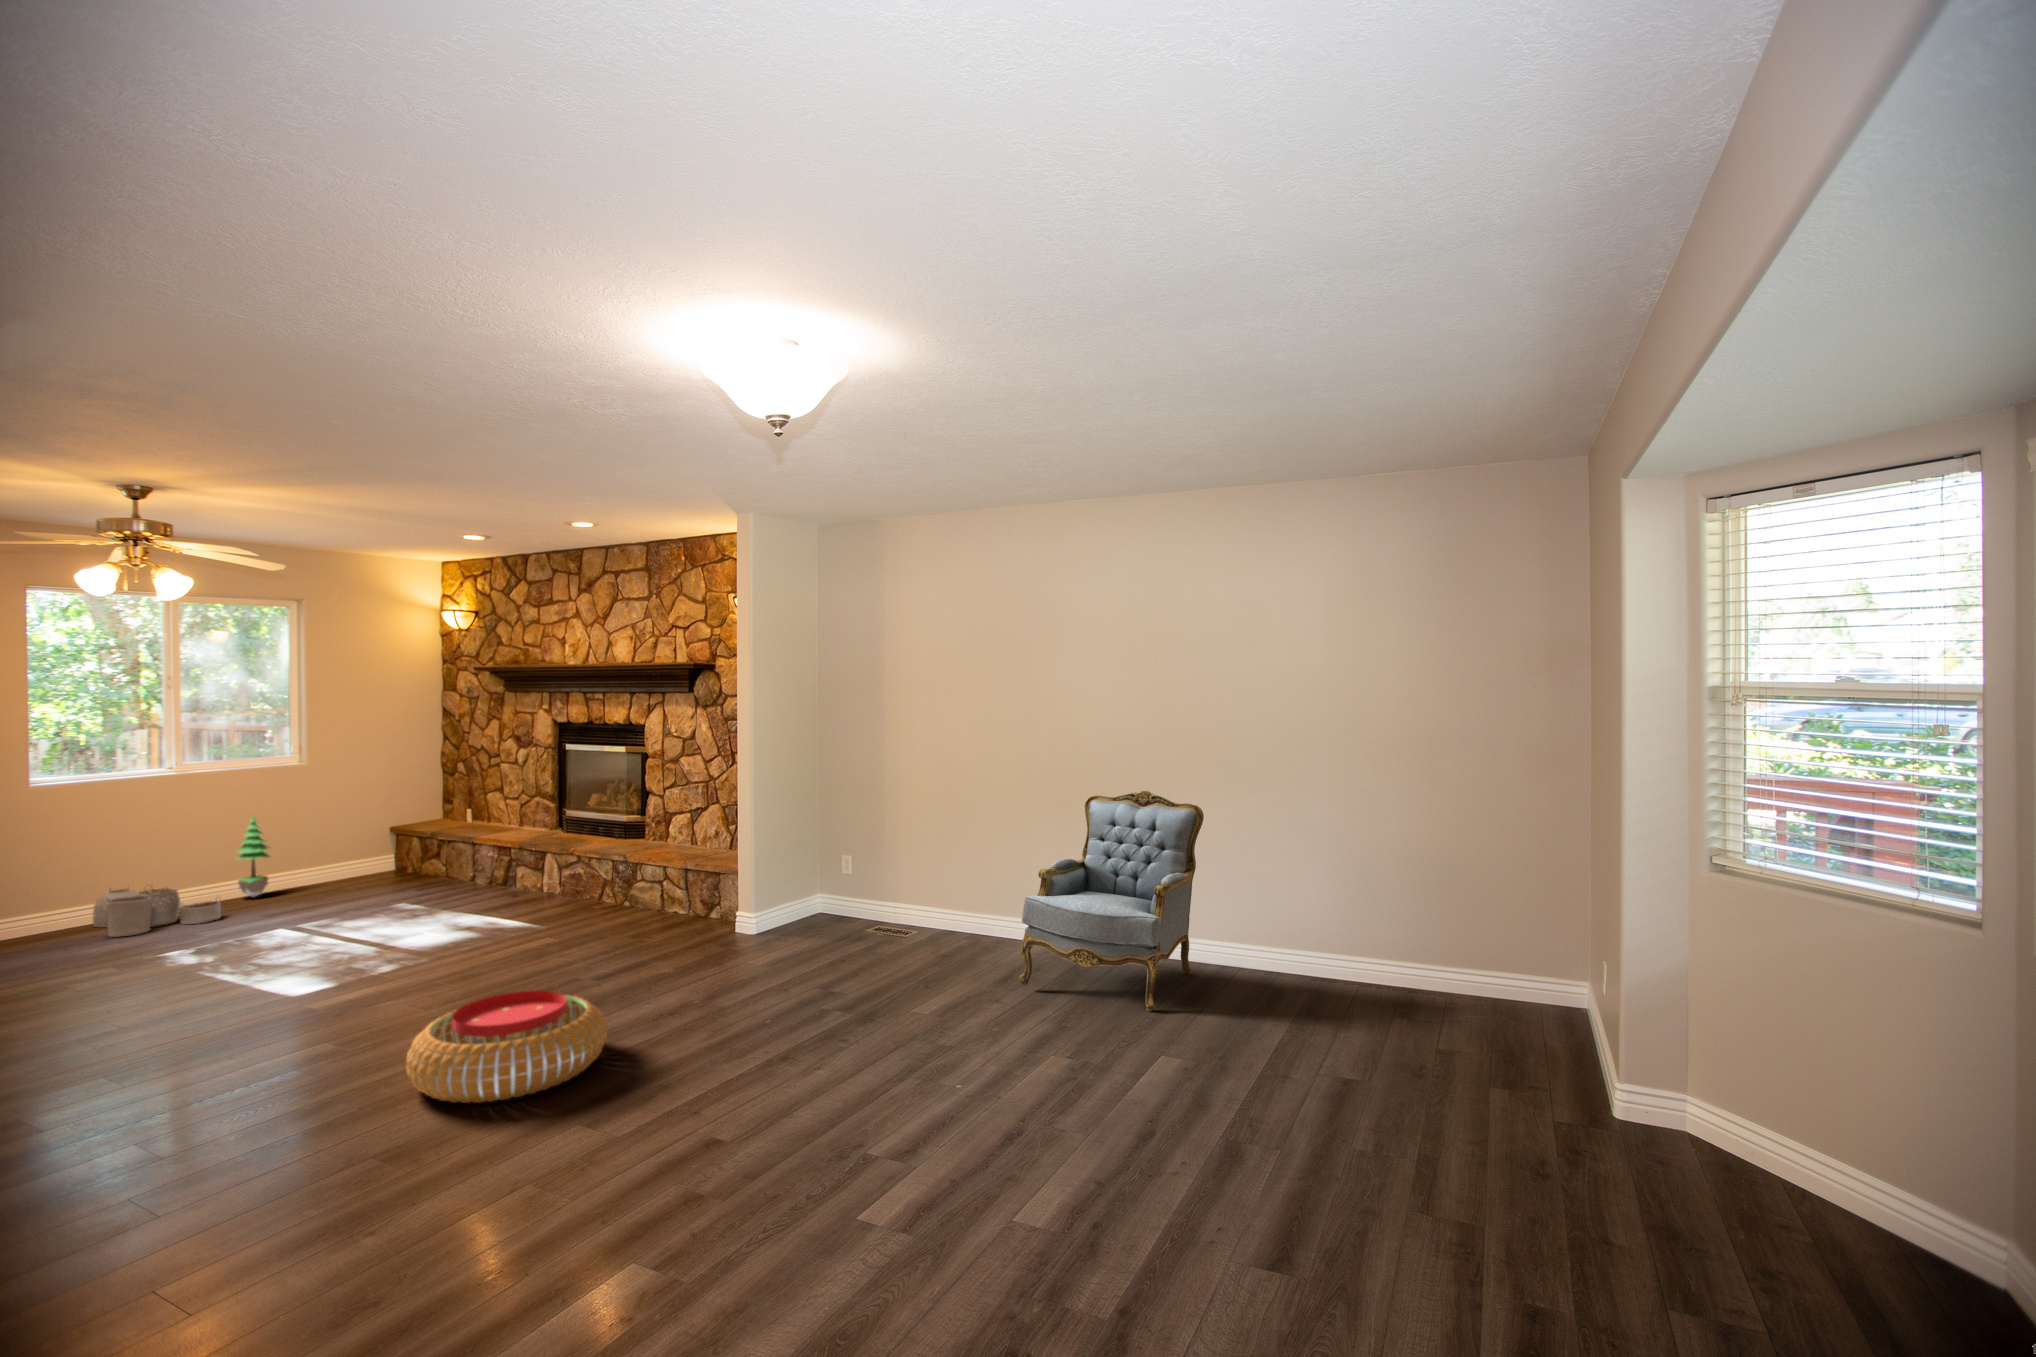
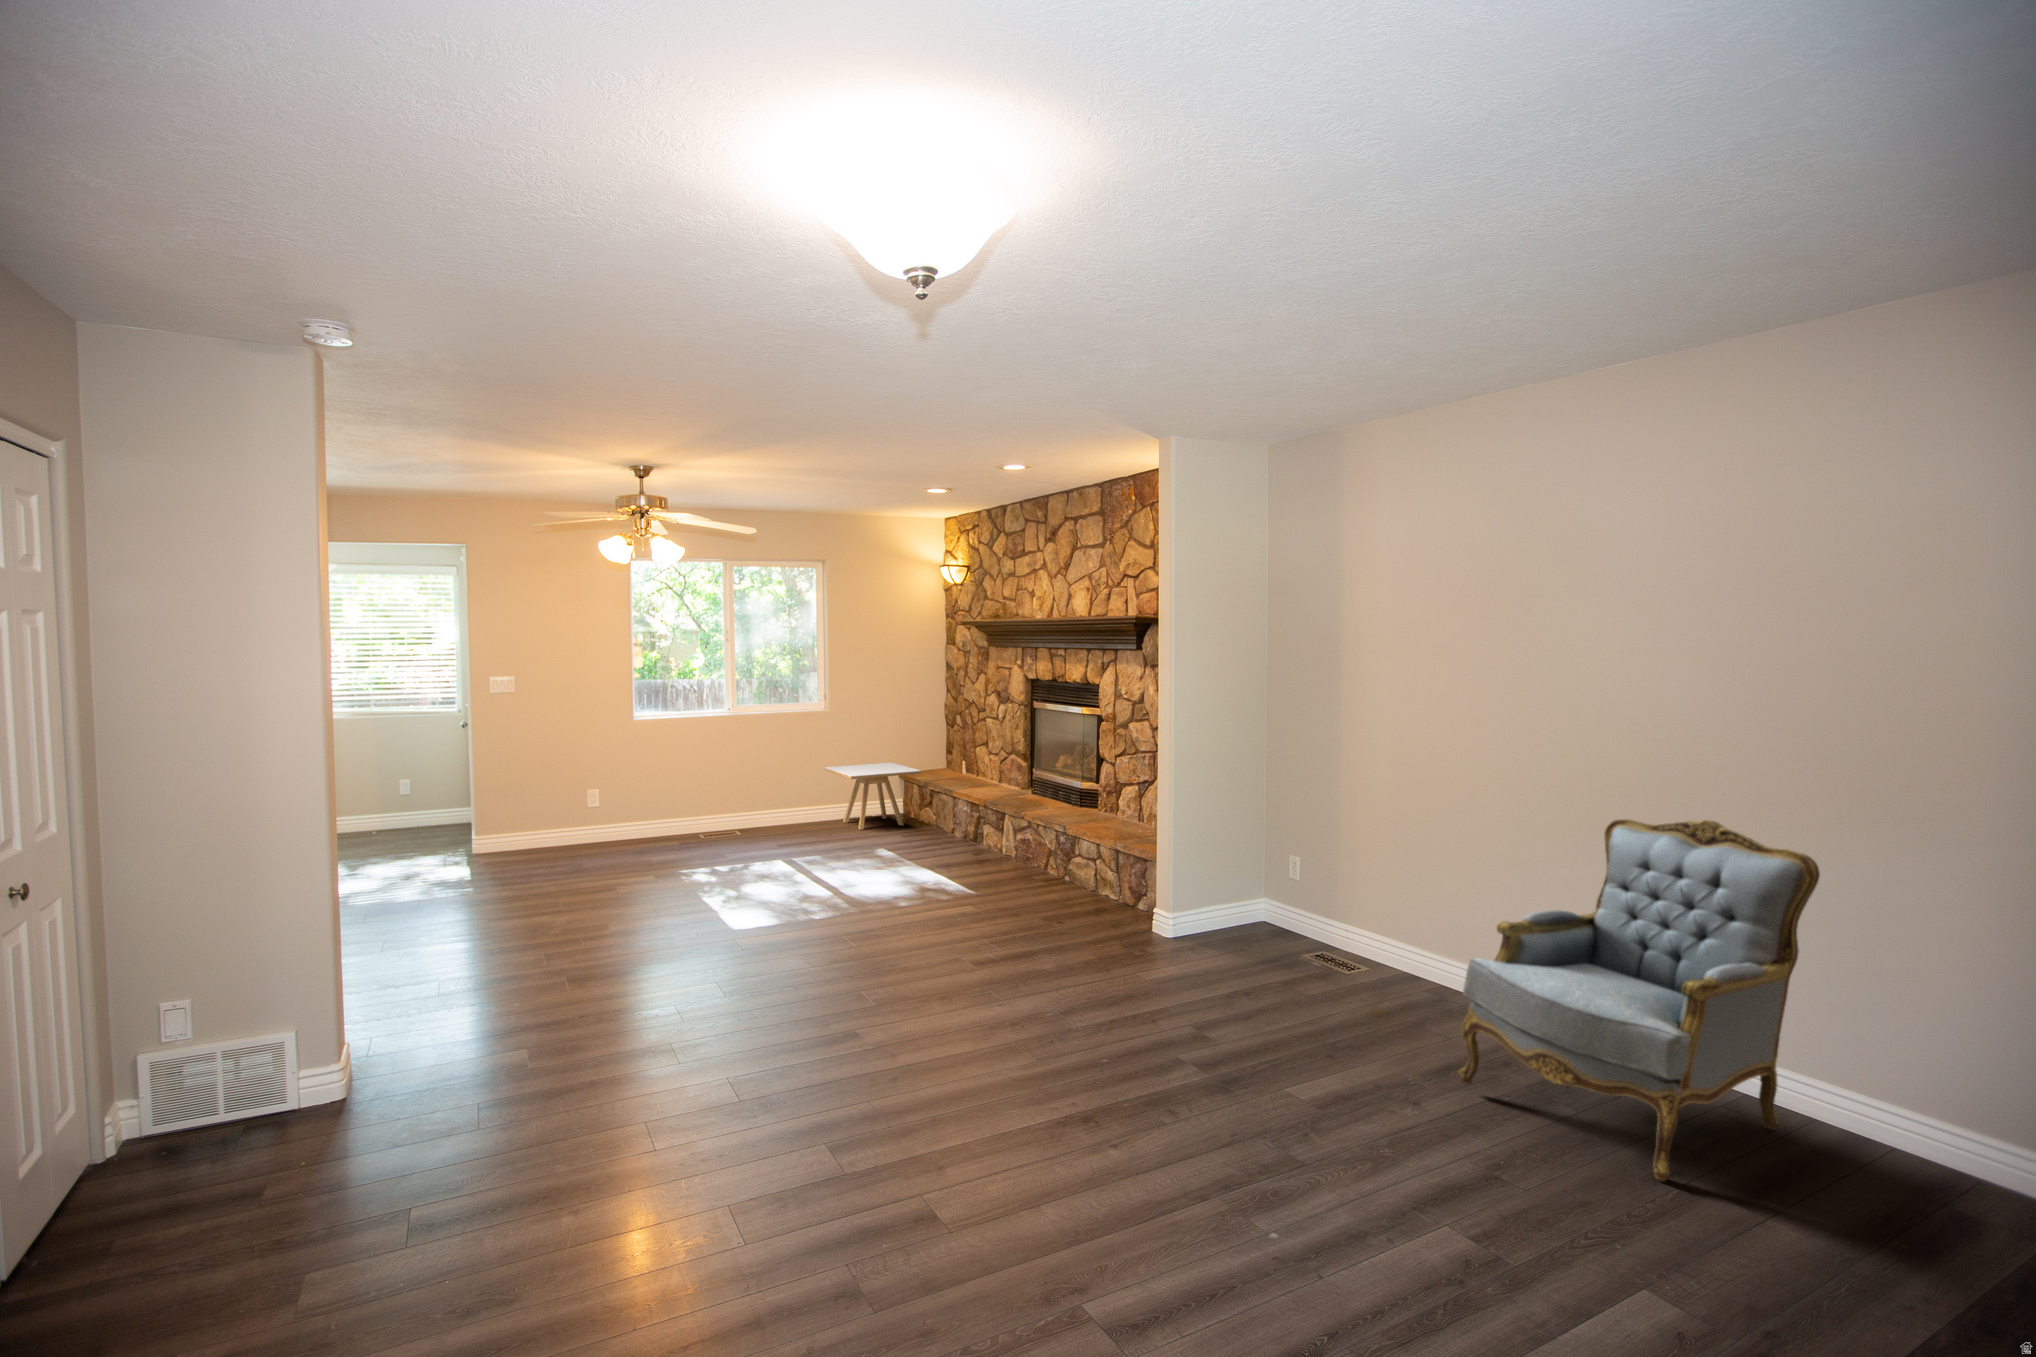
potted tree: present [237,816,269,898] -> none [776,754,803,827]
side table: none [298,816,427,891] -> present [825,763,921,830]
woven basket: present [93,887,221,937] -> none [680,806,758,849]
pouf: present [406,991,607,1103] -> none [744,966,931,1080]

